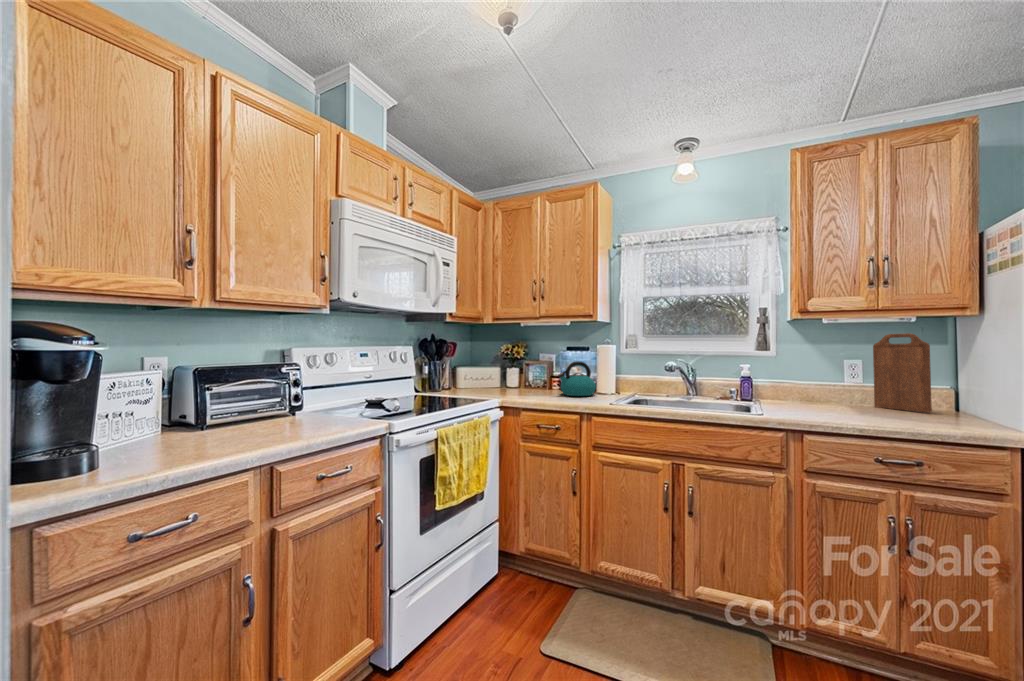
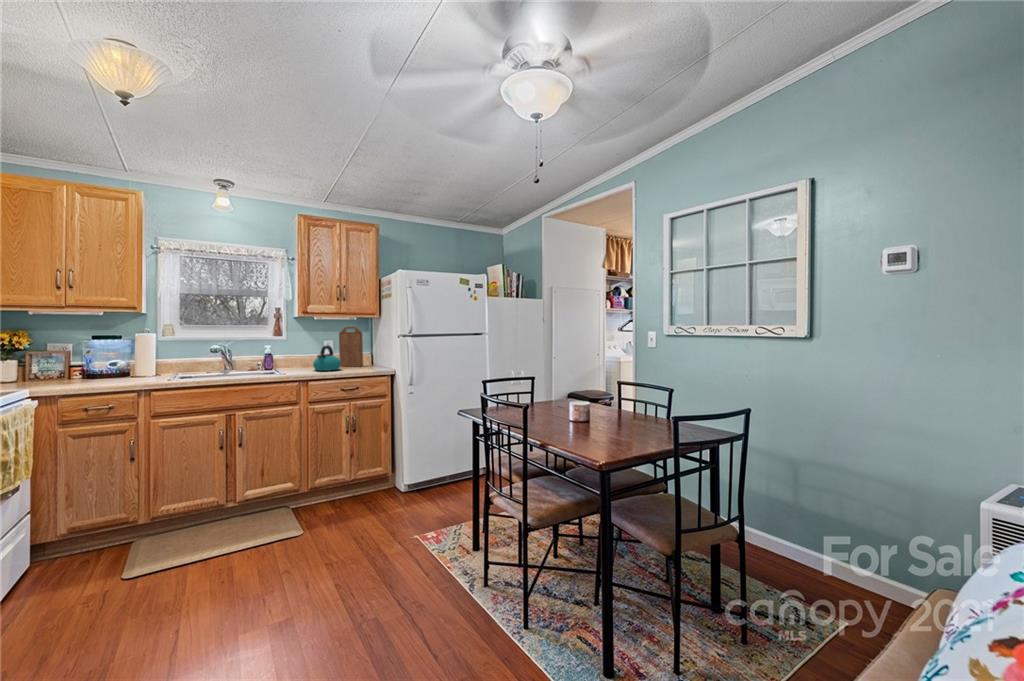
kettle: present [558,362,596,396] -> present [313,345,341,371]

